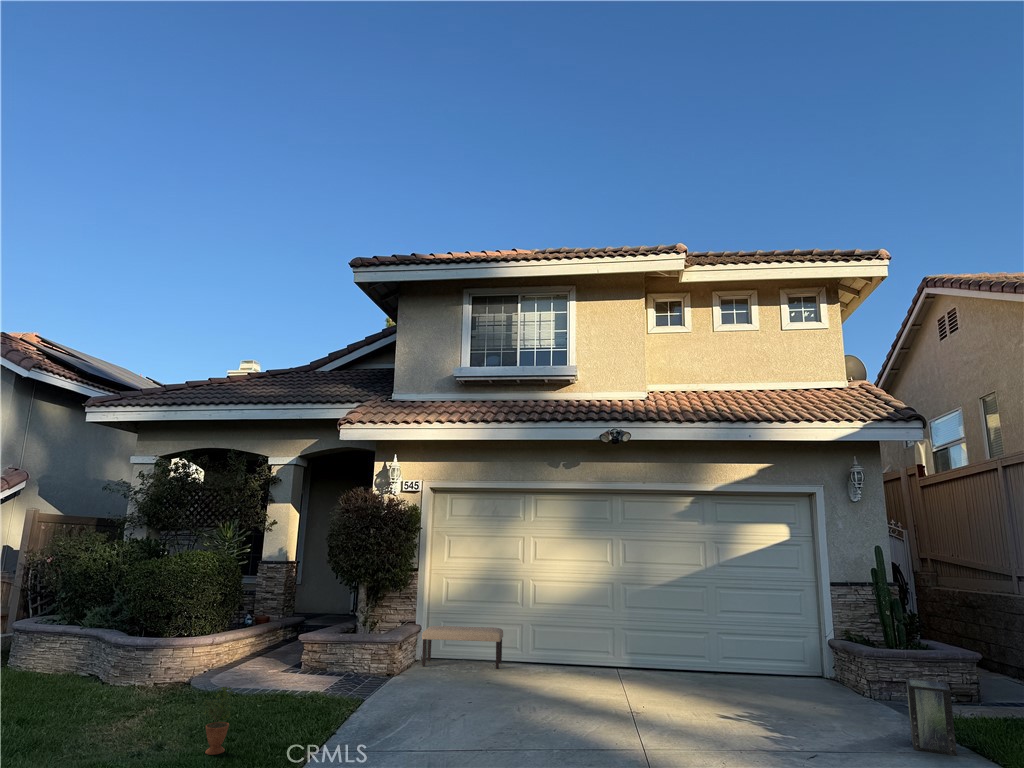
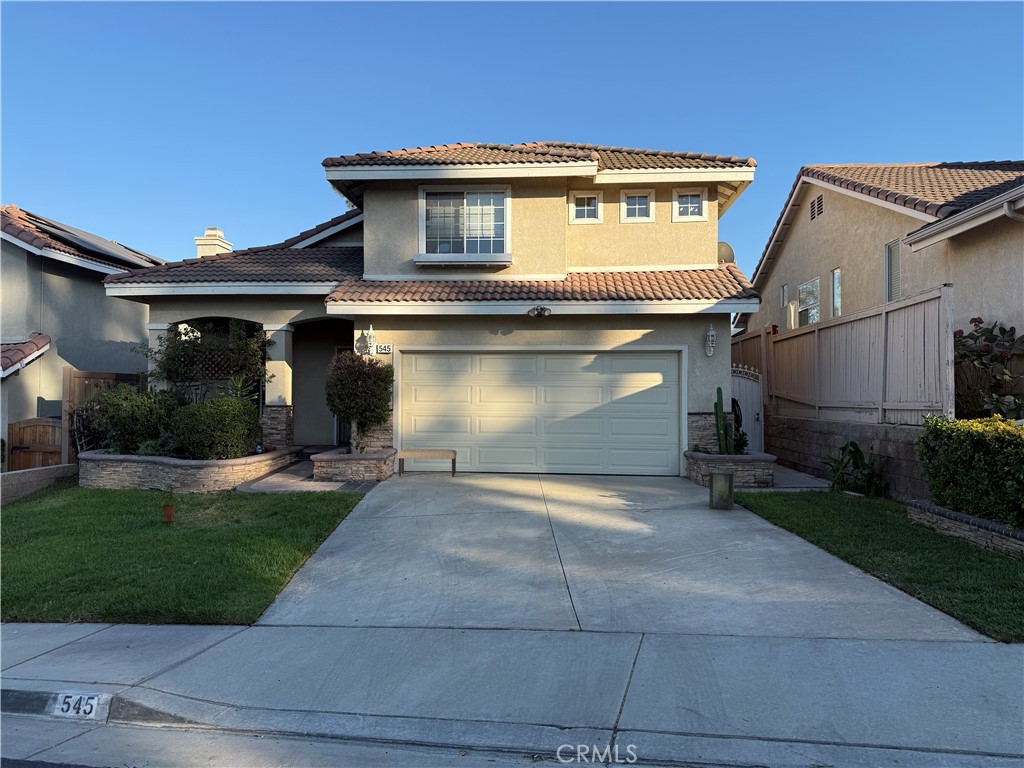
potted plant: present [203,687,233,755] -> present [161,484,176,522]

